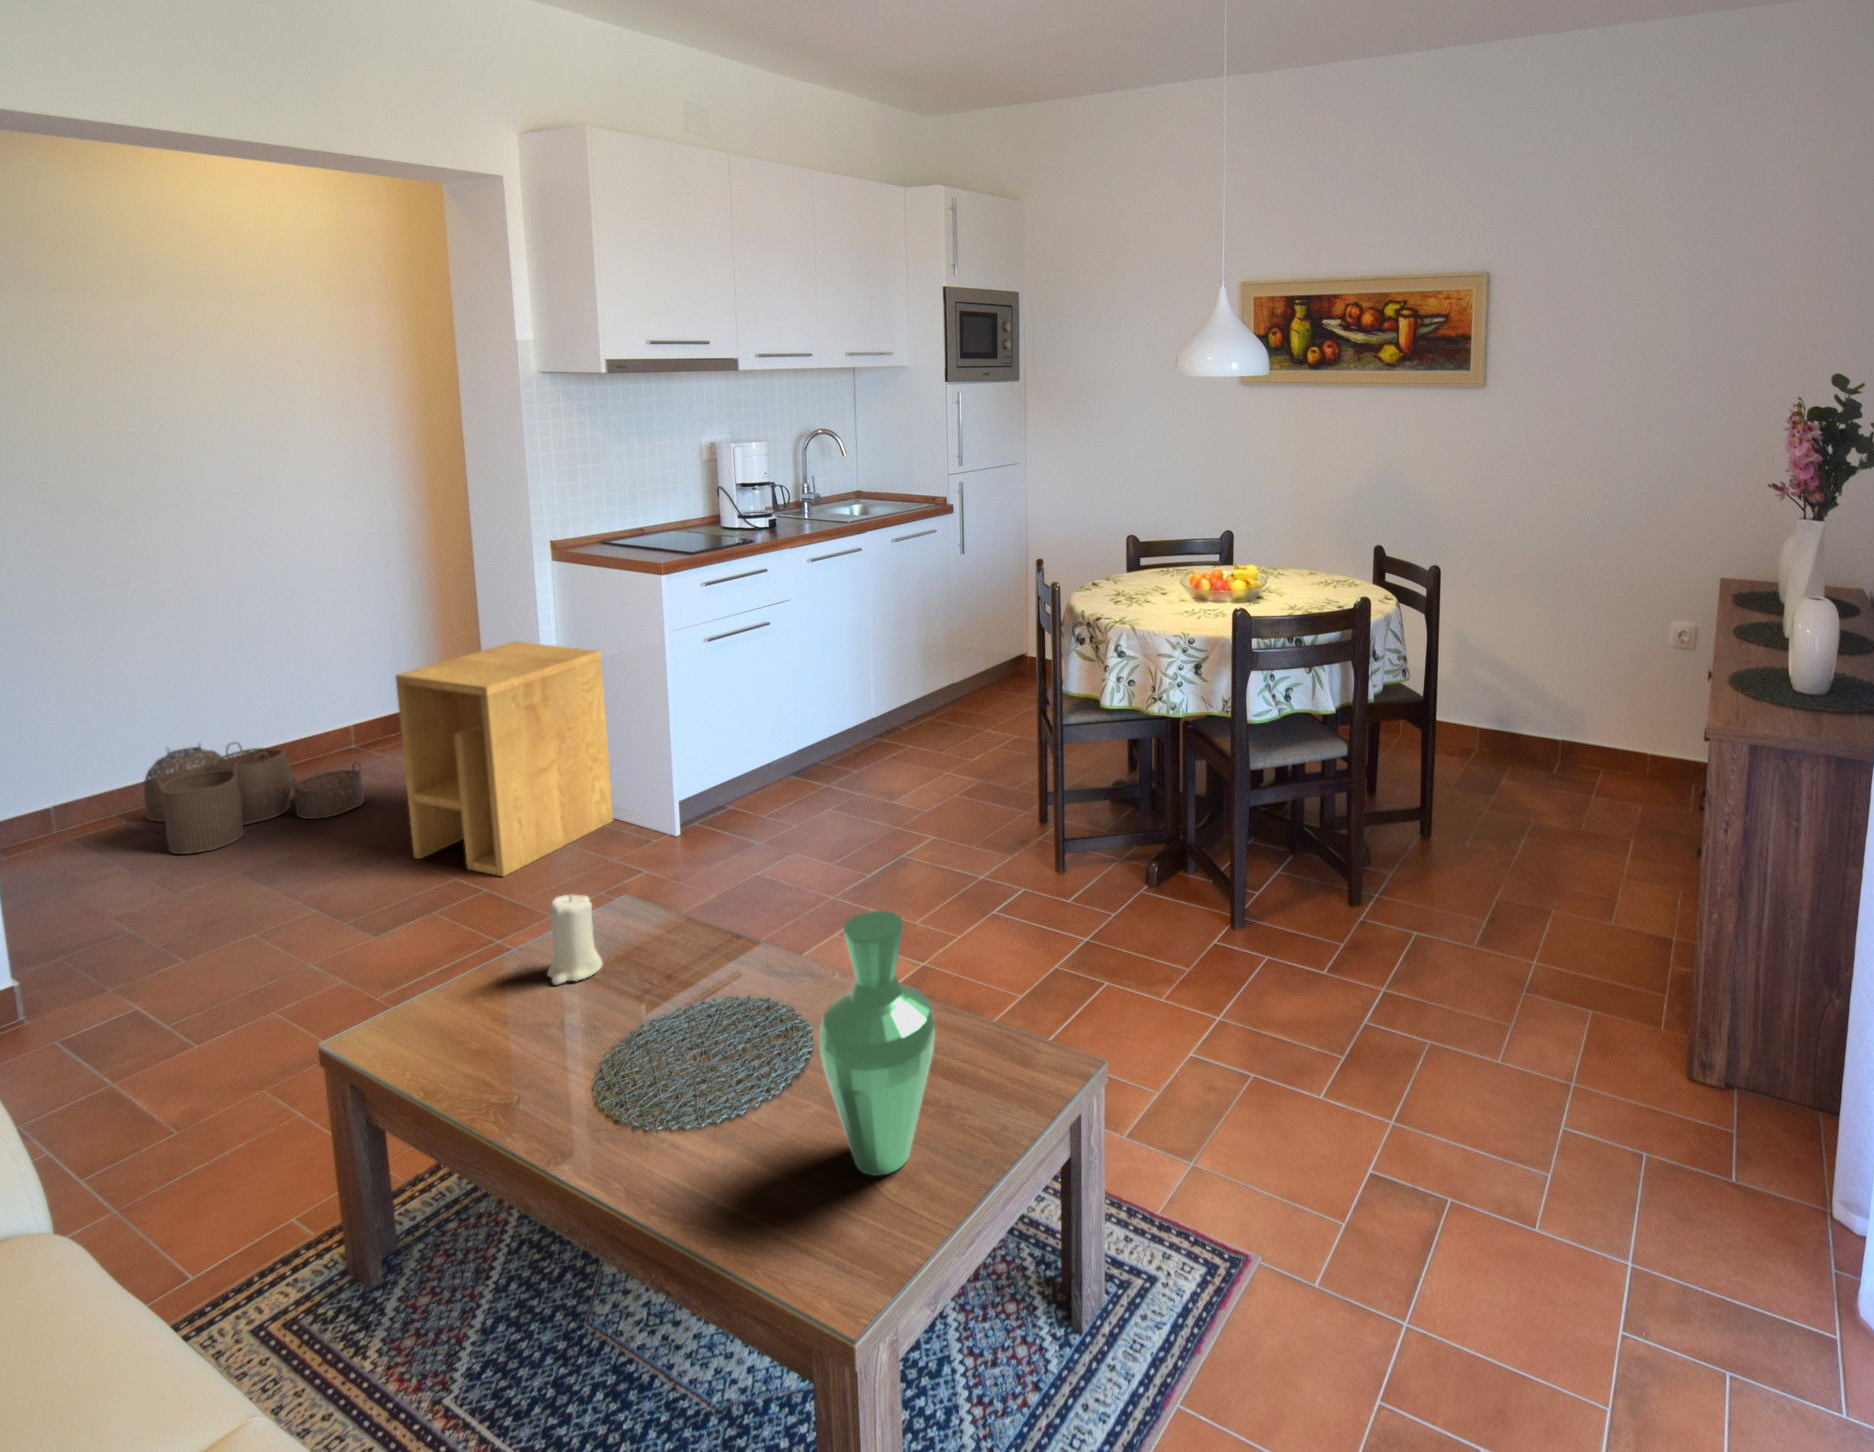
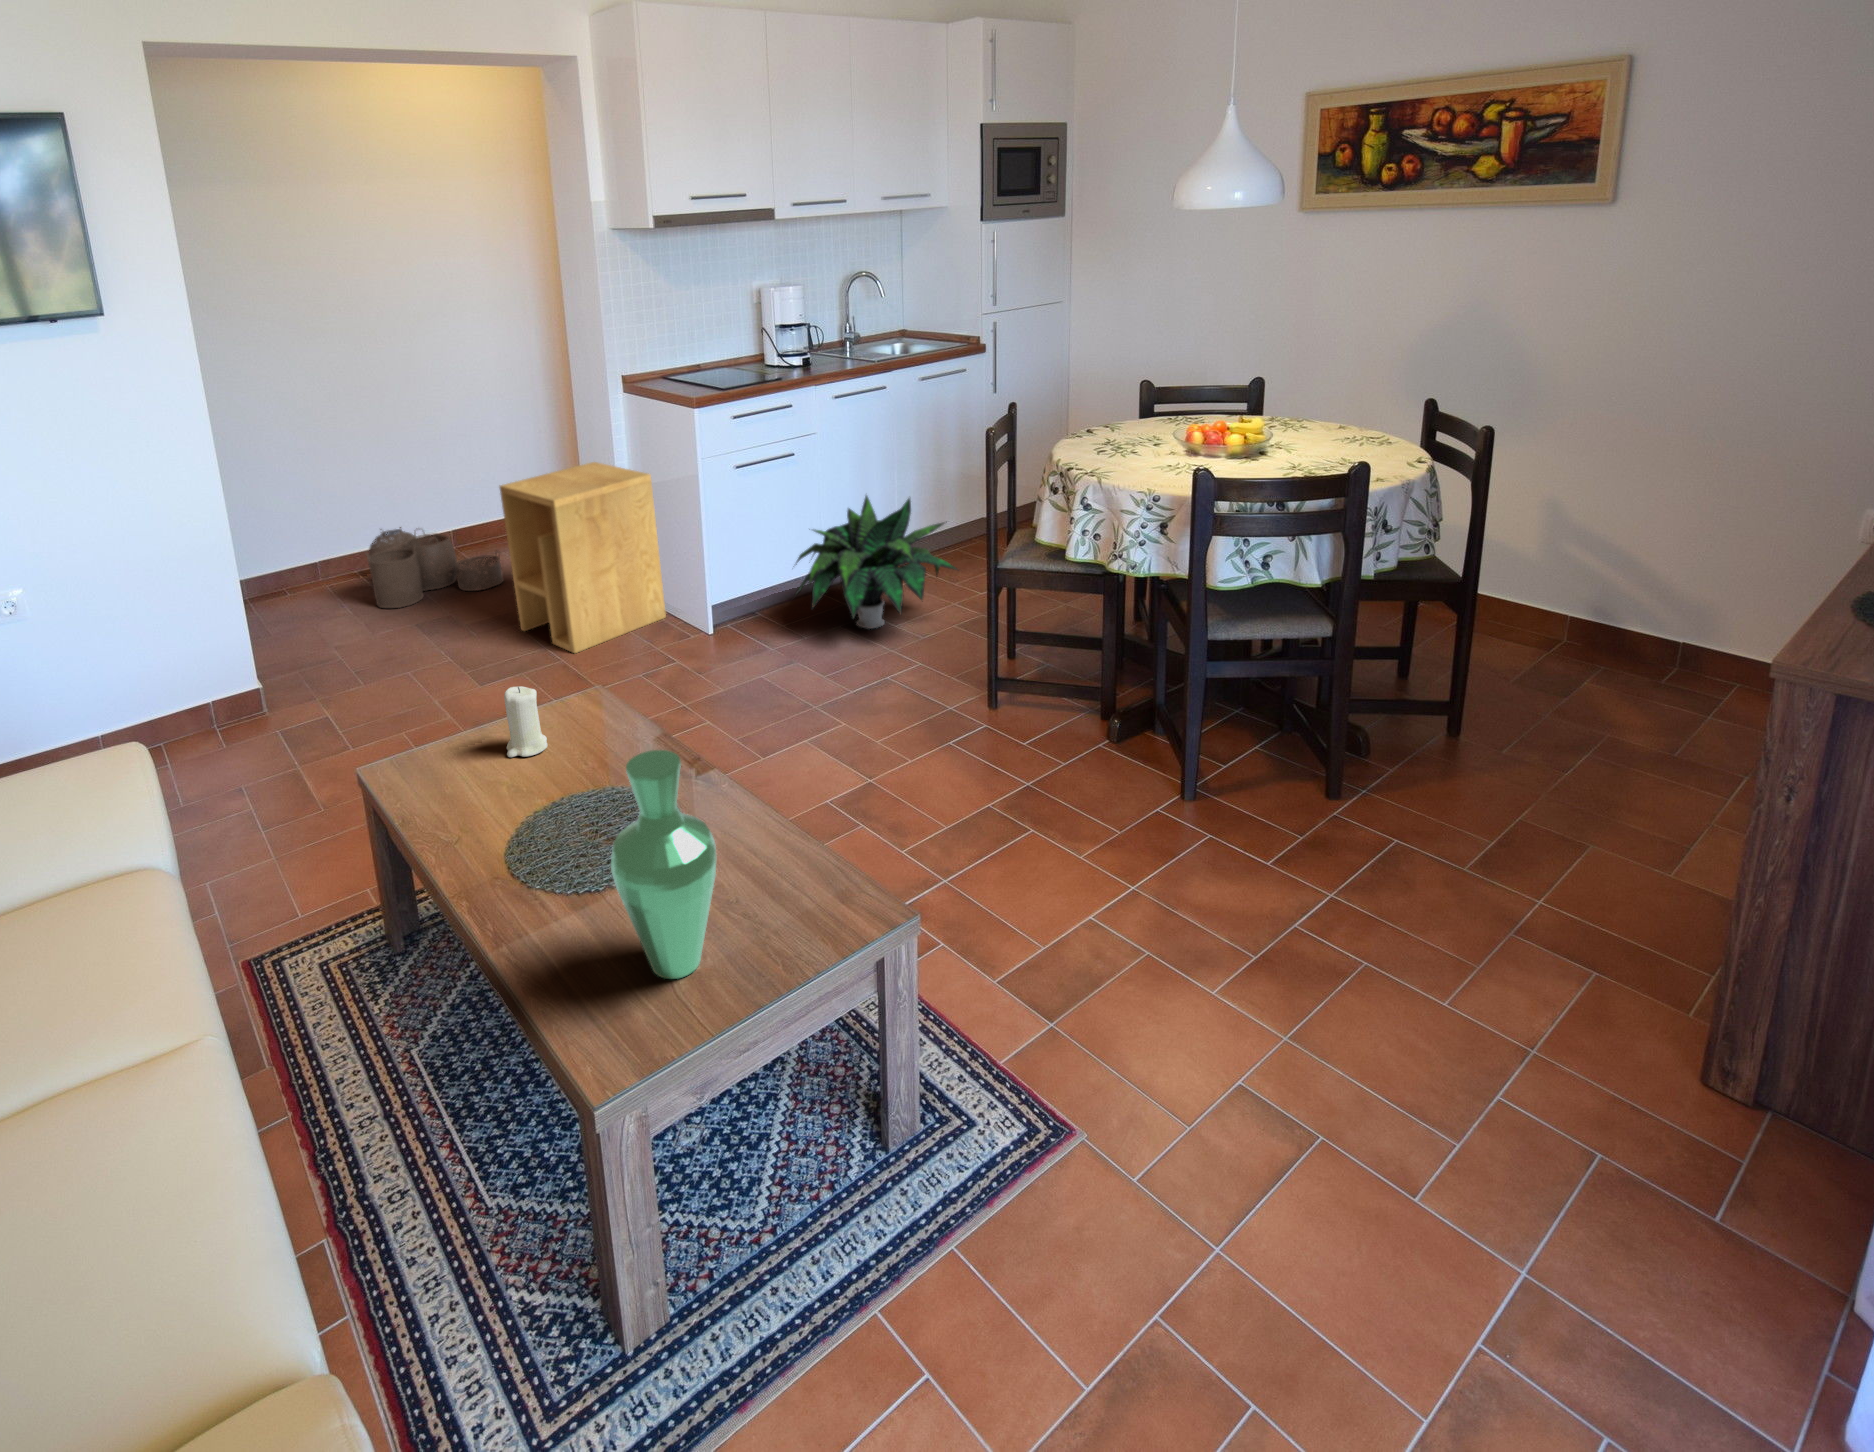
potted plant: none [773,659,964,807] -> present [794,496,957,629]

